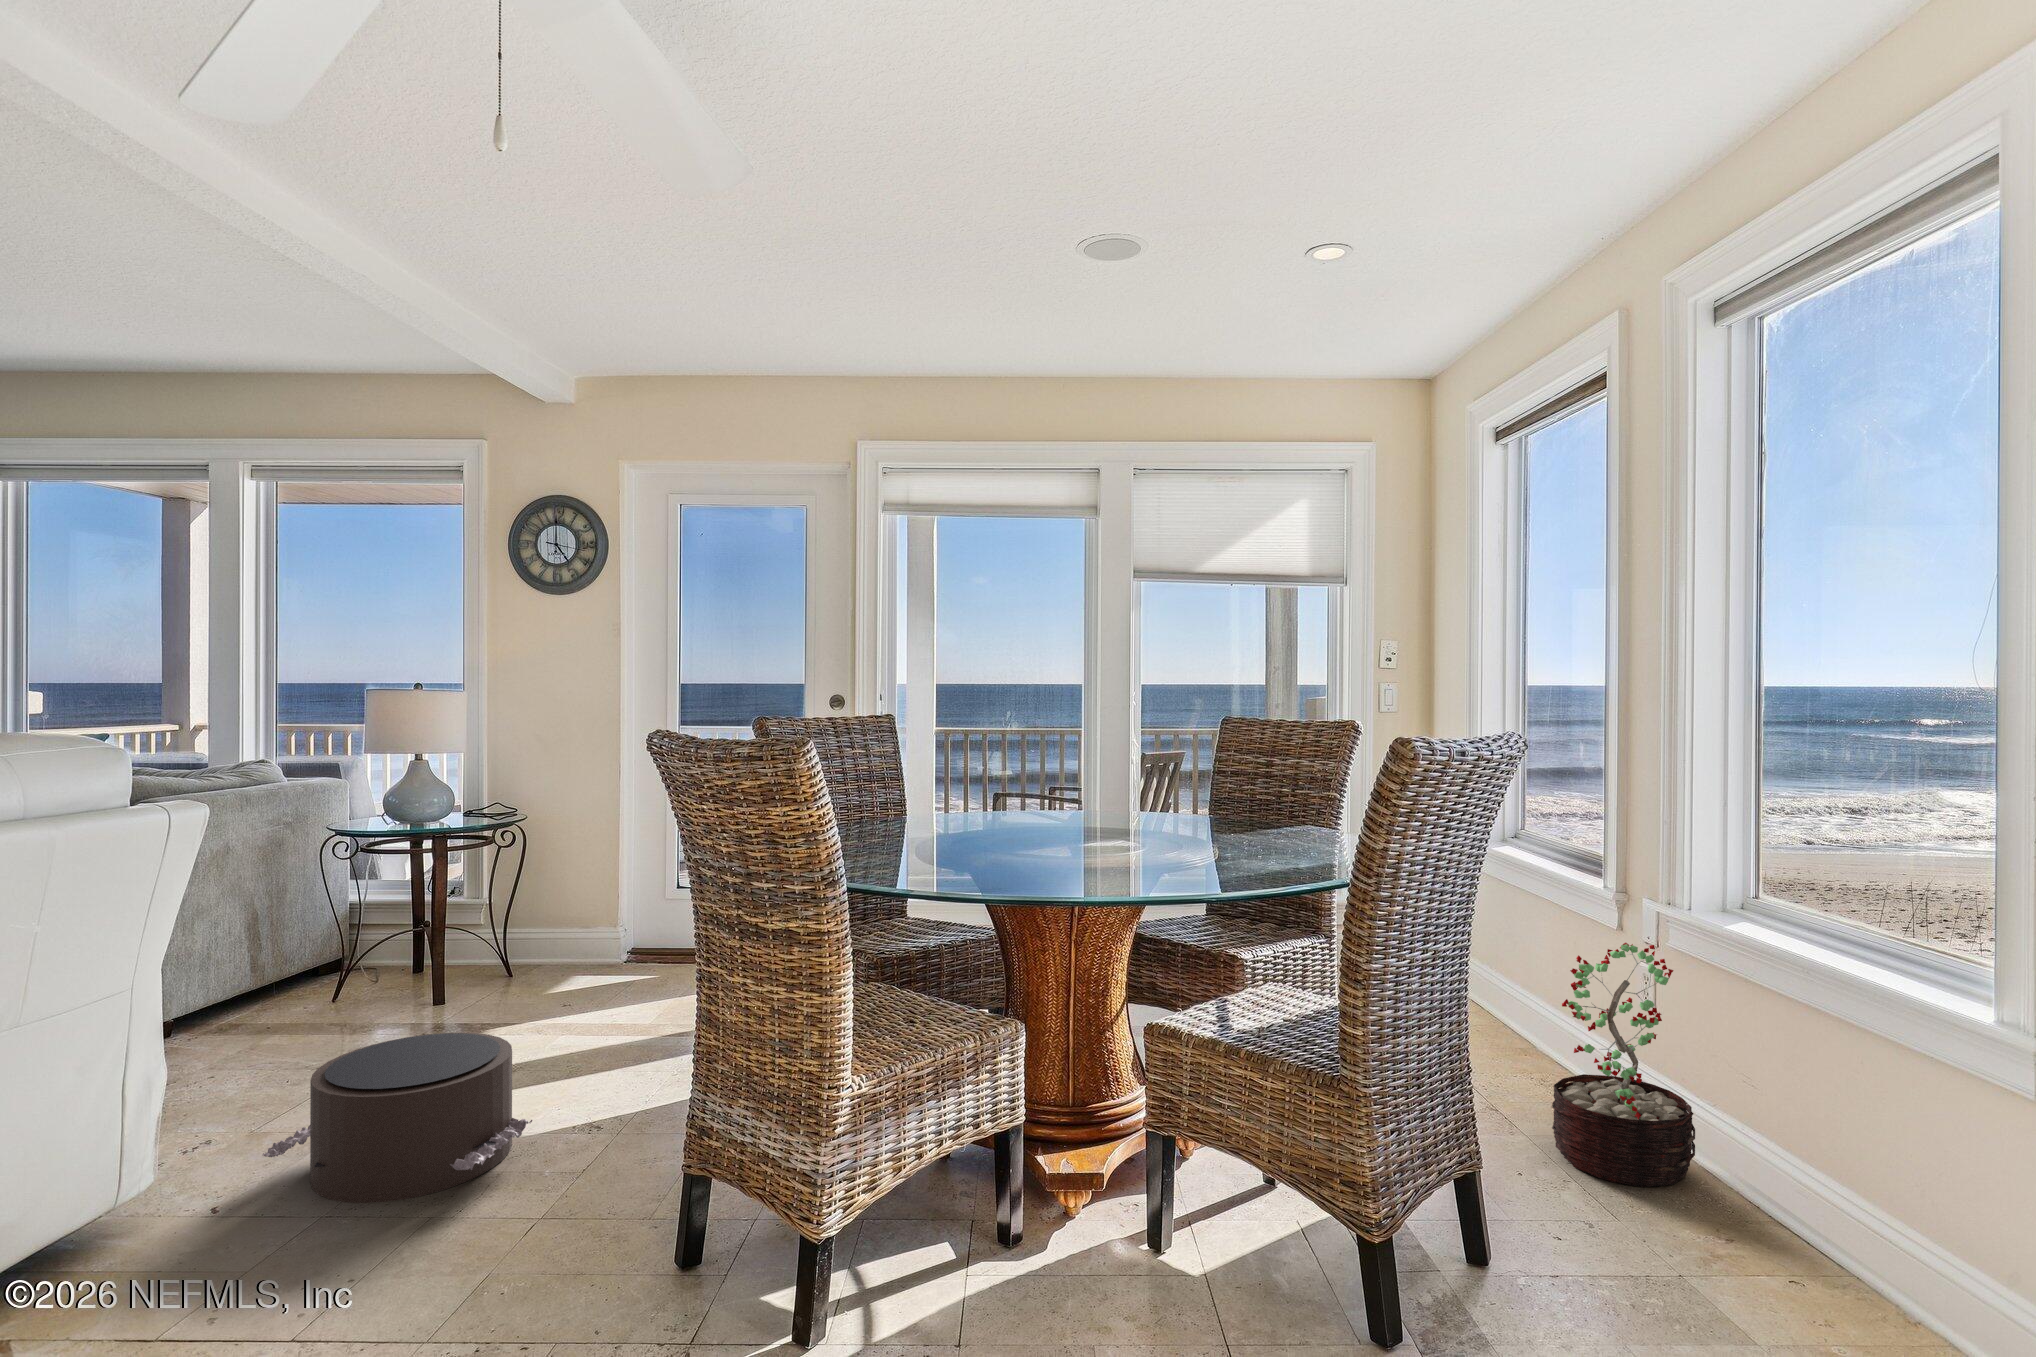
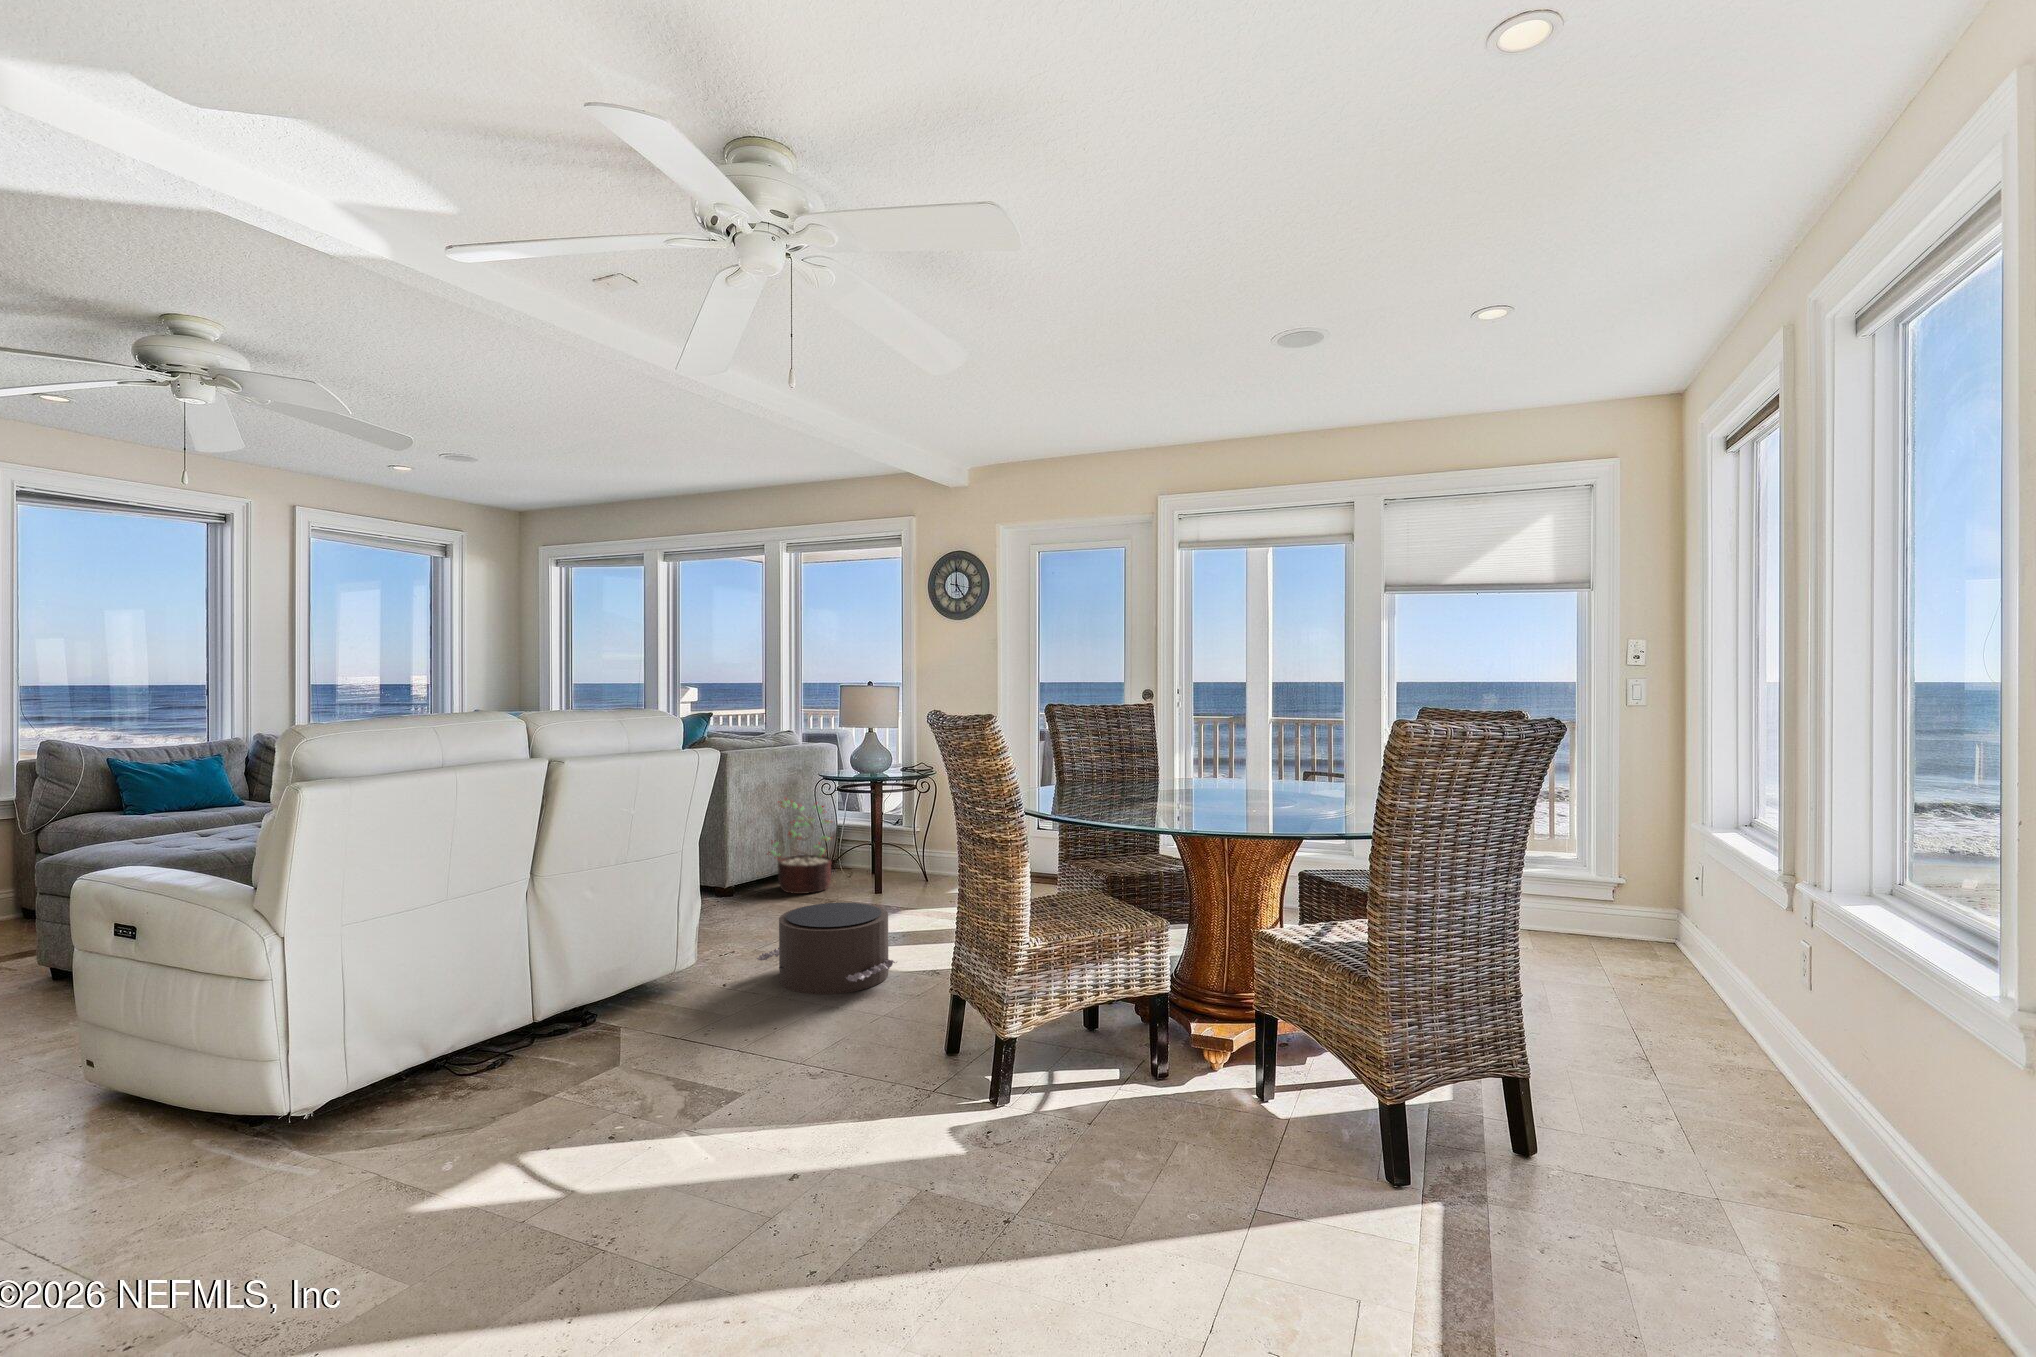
decorative plant: present [1552,943,1695,1187] -> present [769,798,831,894]

